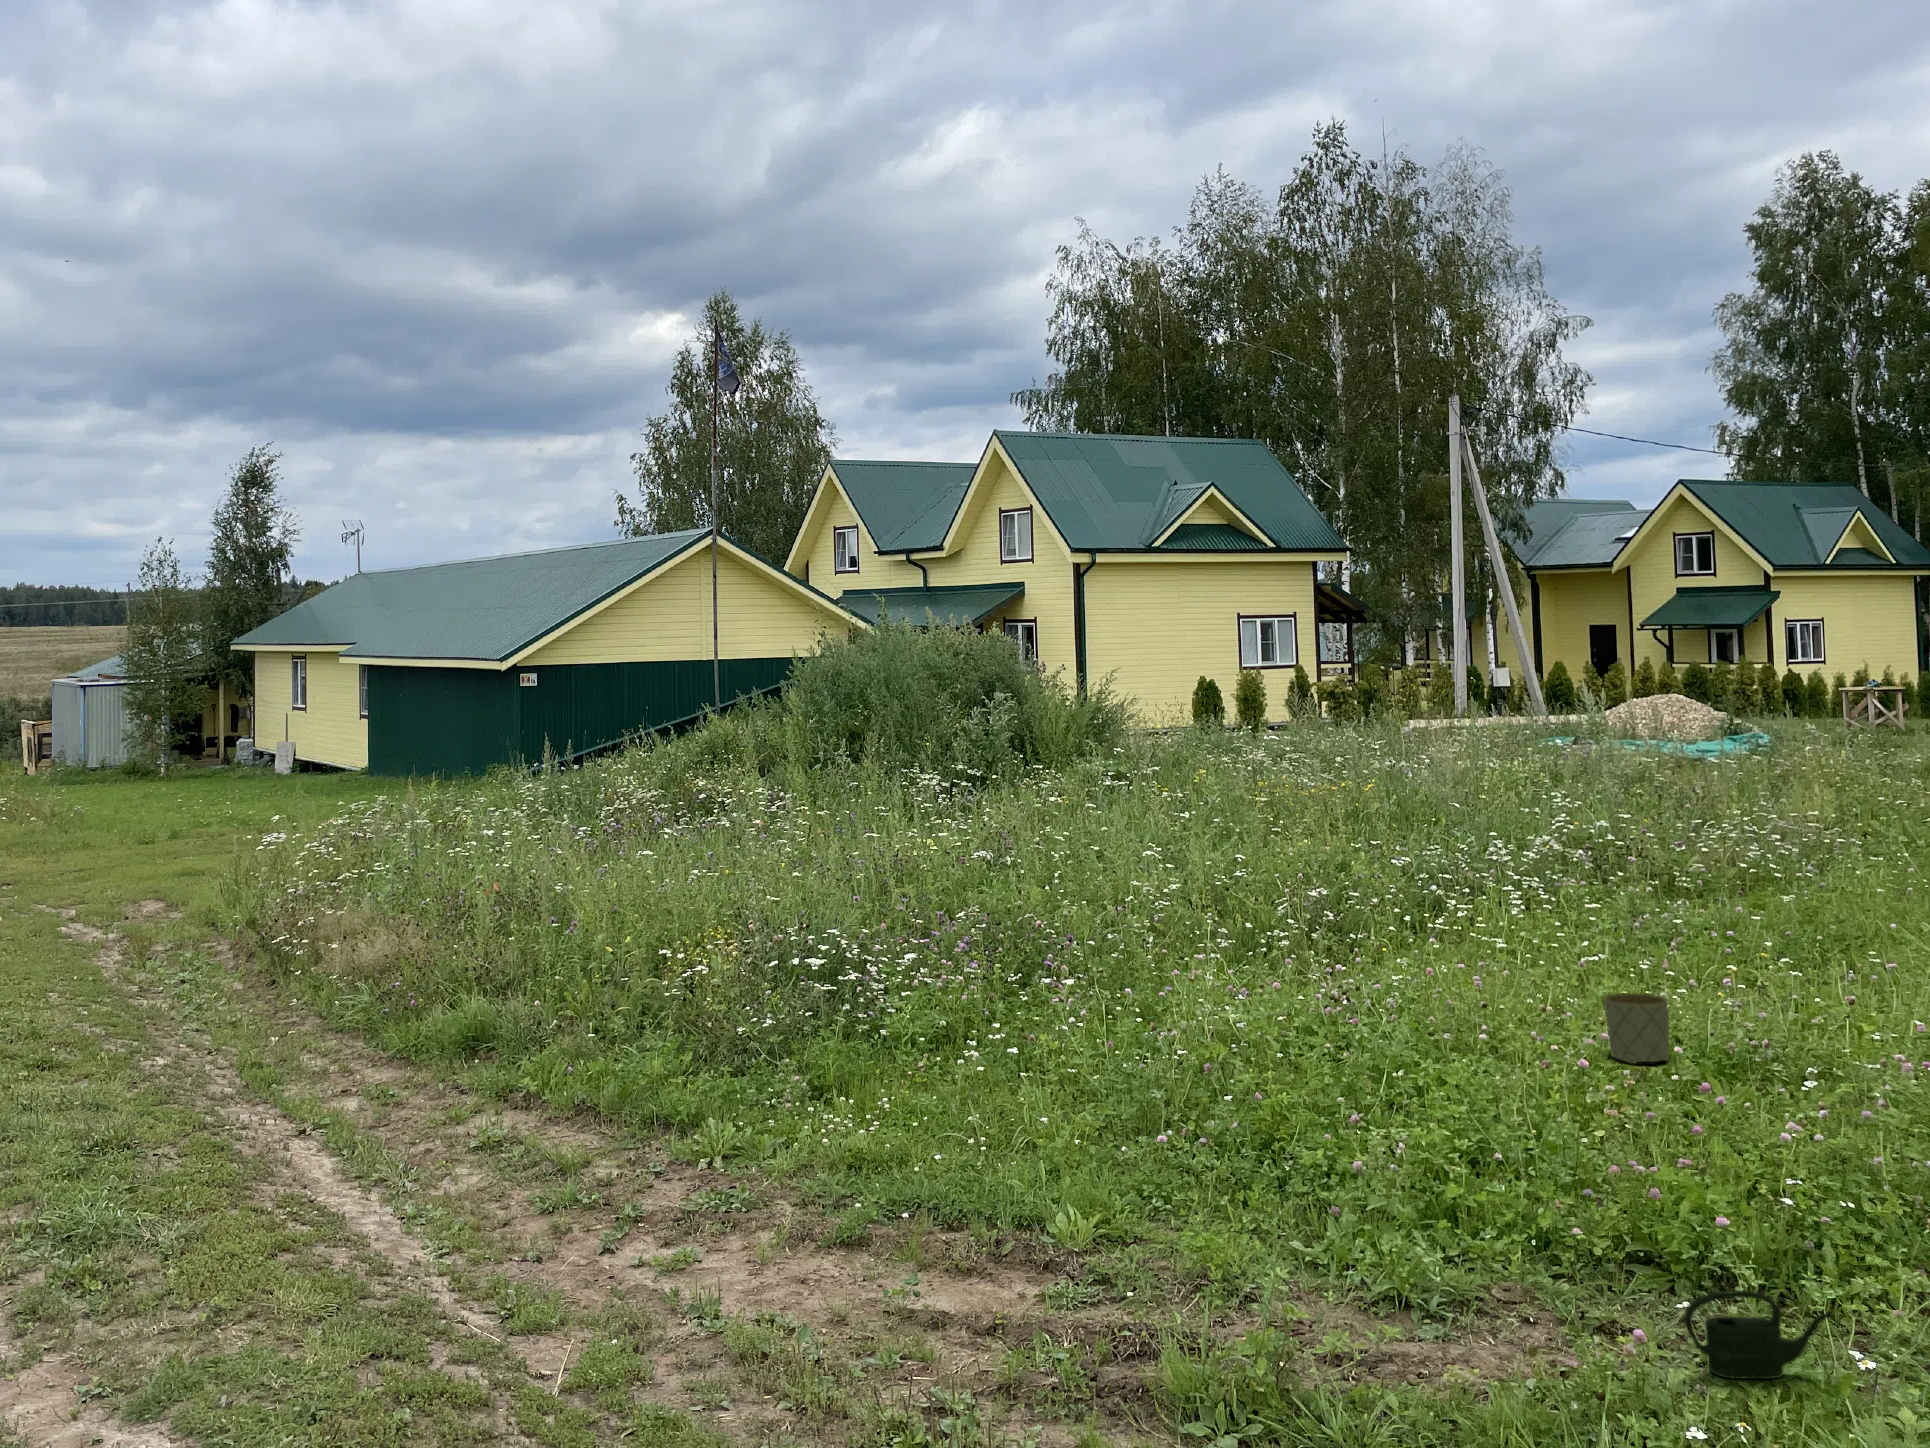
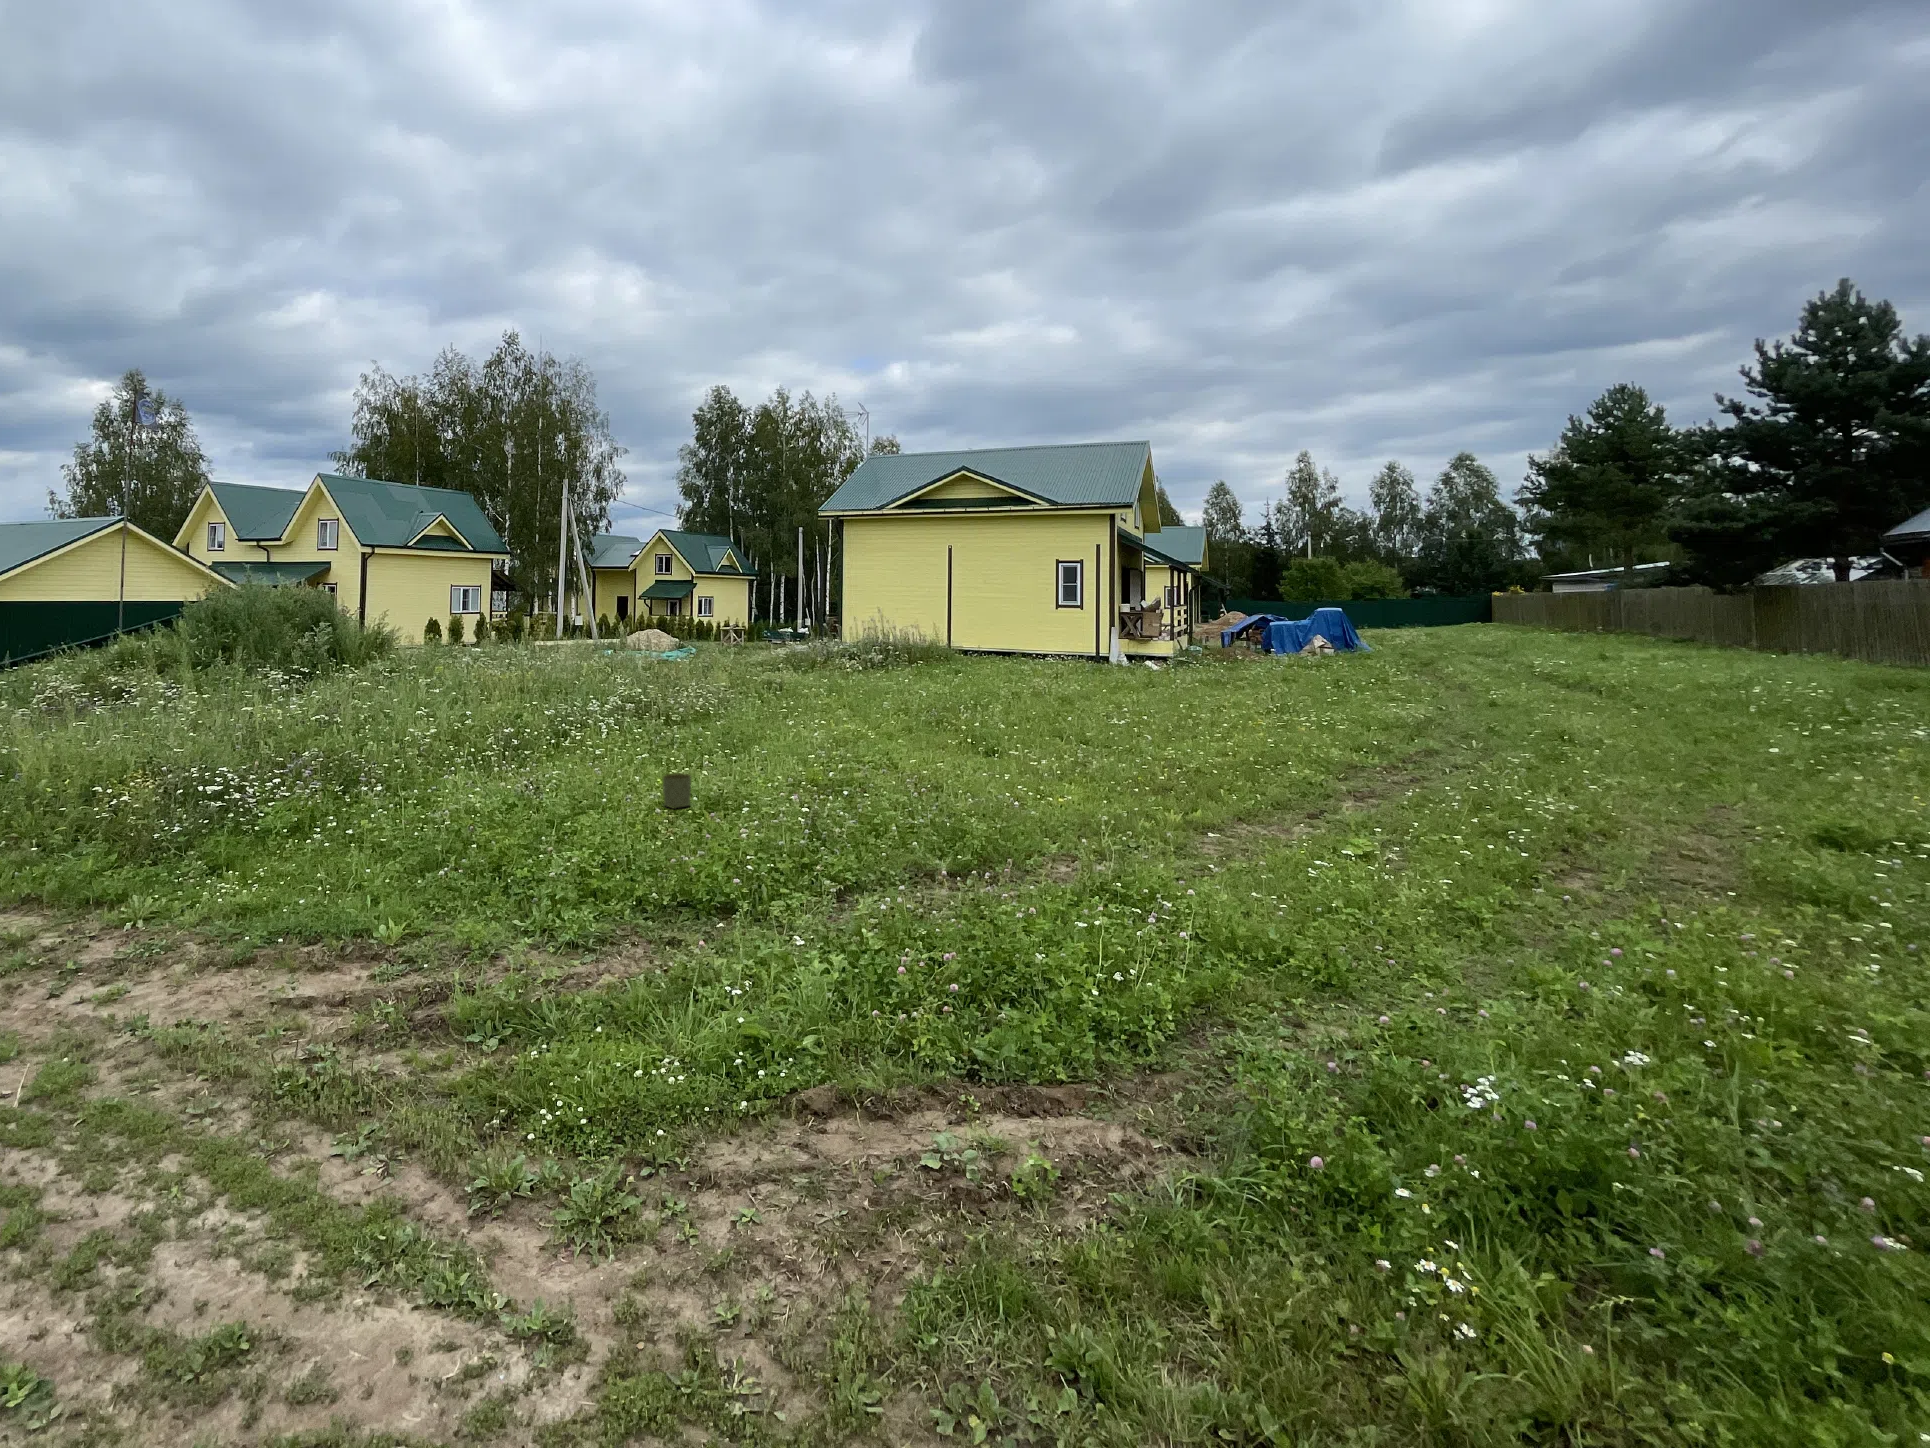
watering can: present [1684,1290,1831,1379] -> none [718,915,780,960]

